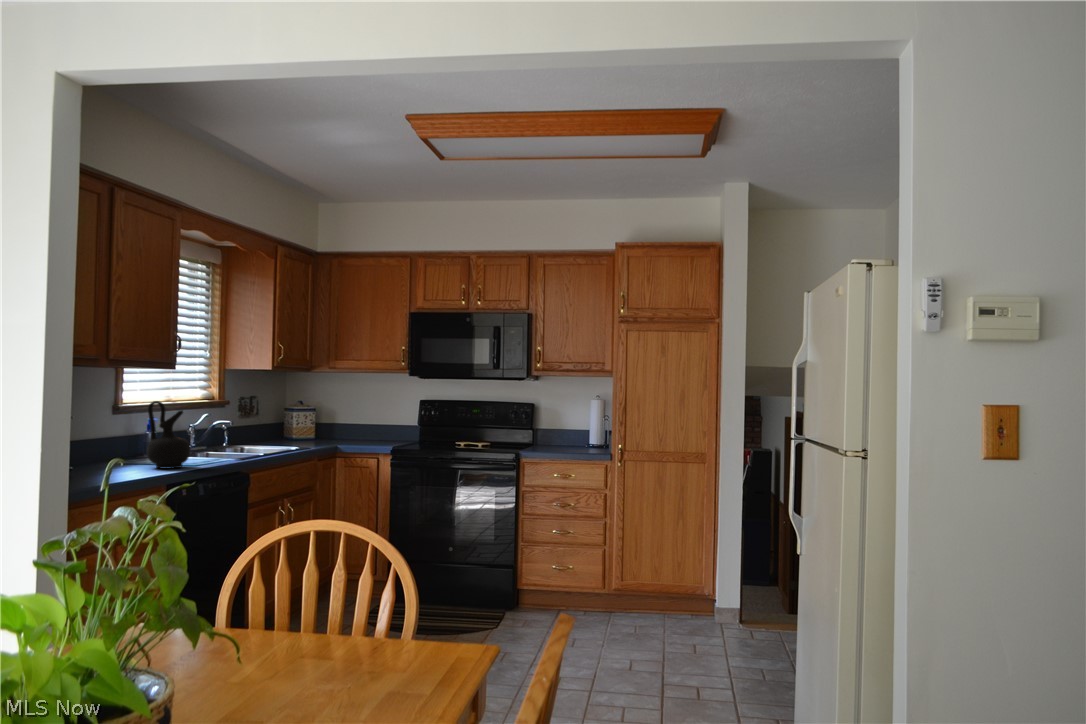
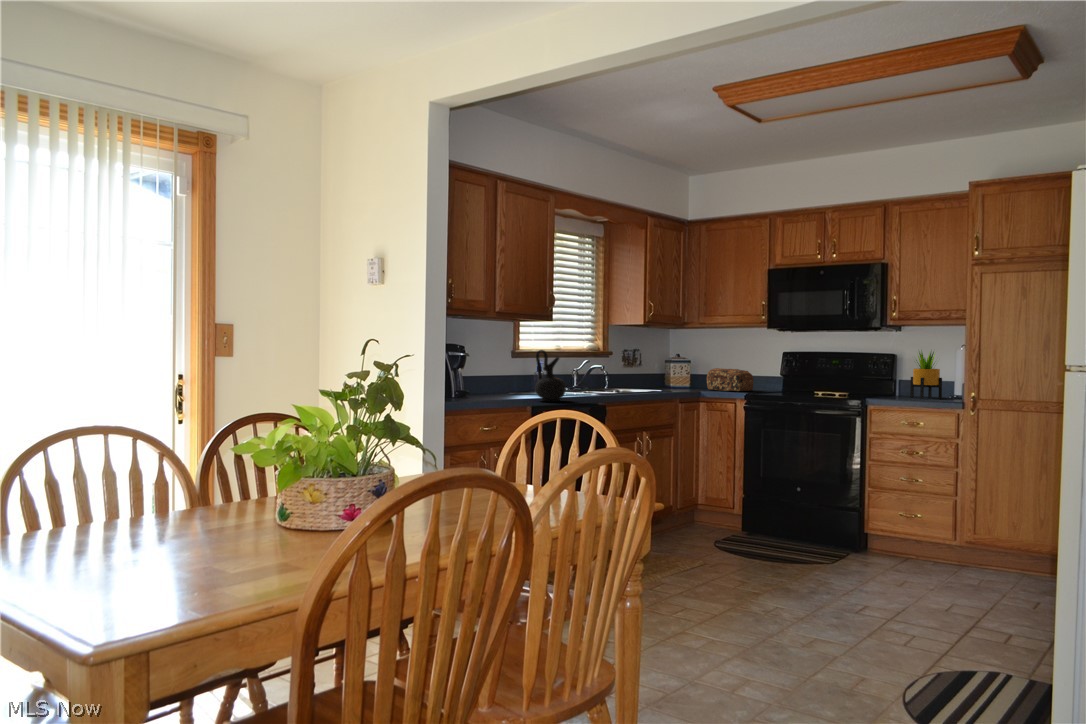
potted plant: none [549,398,579,448] -> present [910,352,942,399]
bread loaf: none [340,418,393,443] -> present [707,368,754,391]

